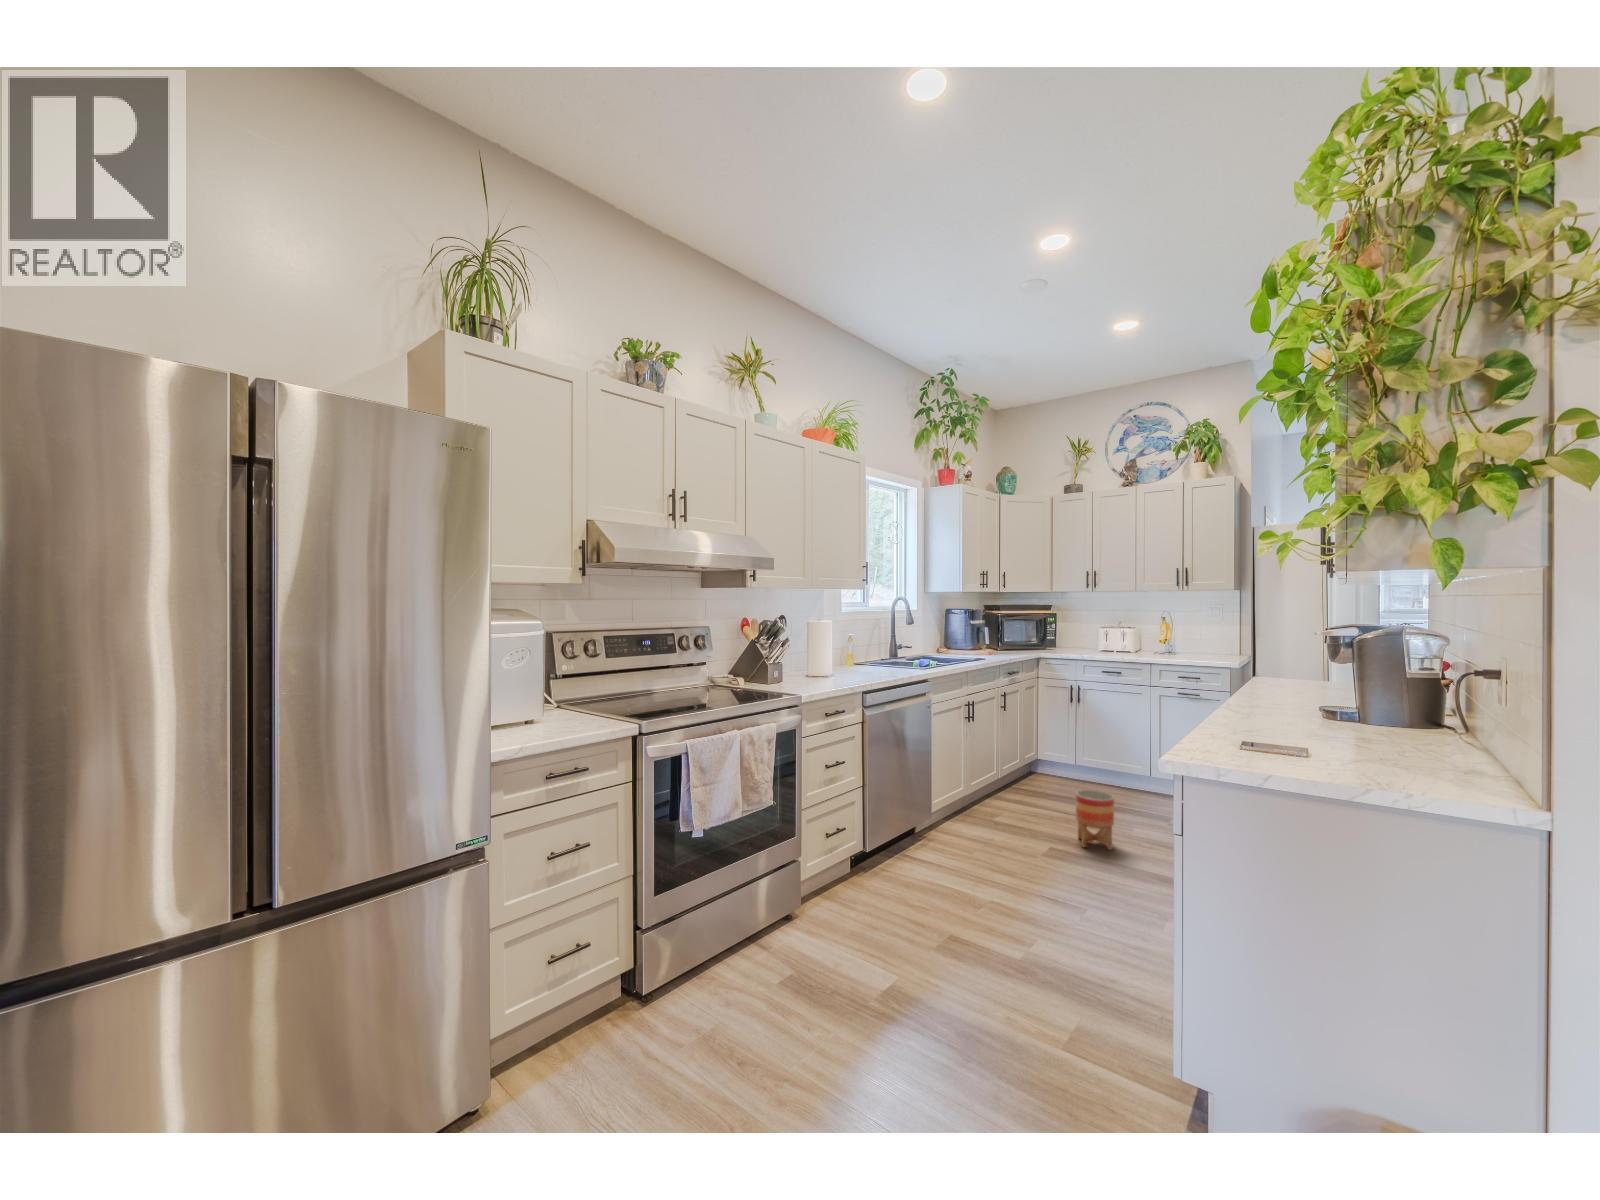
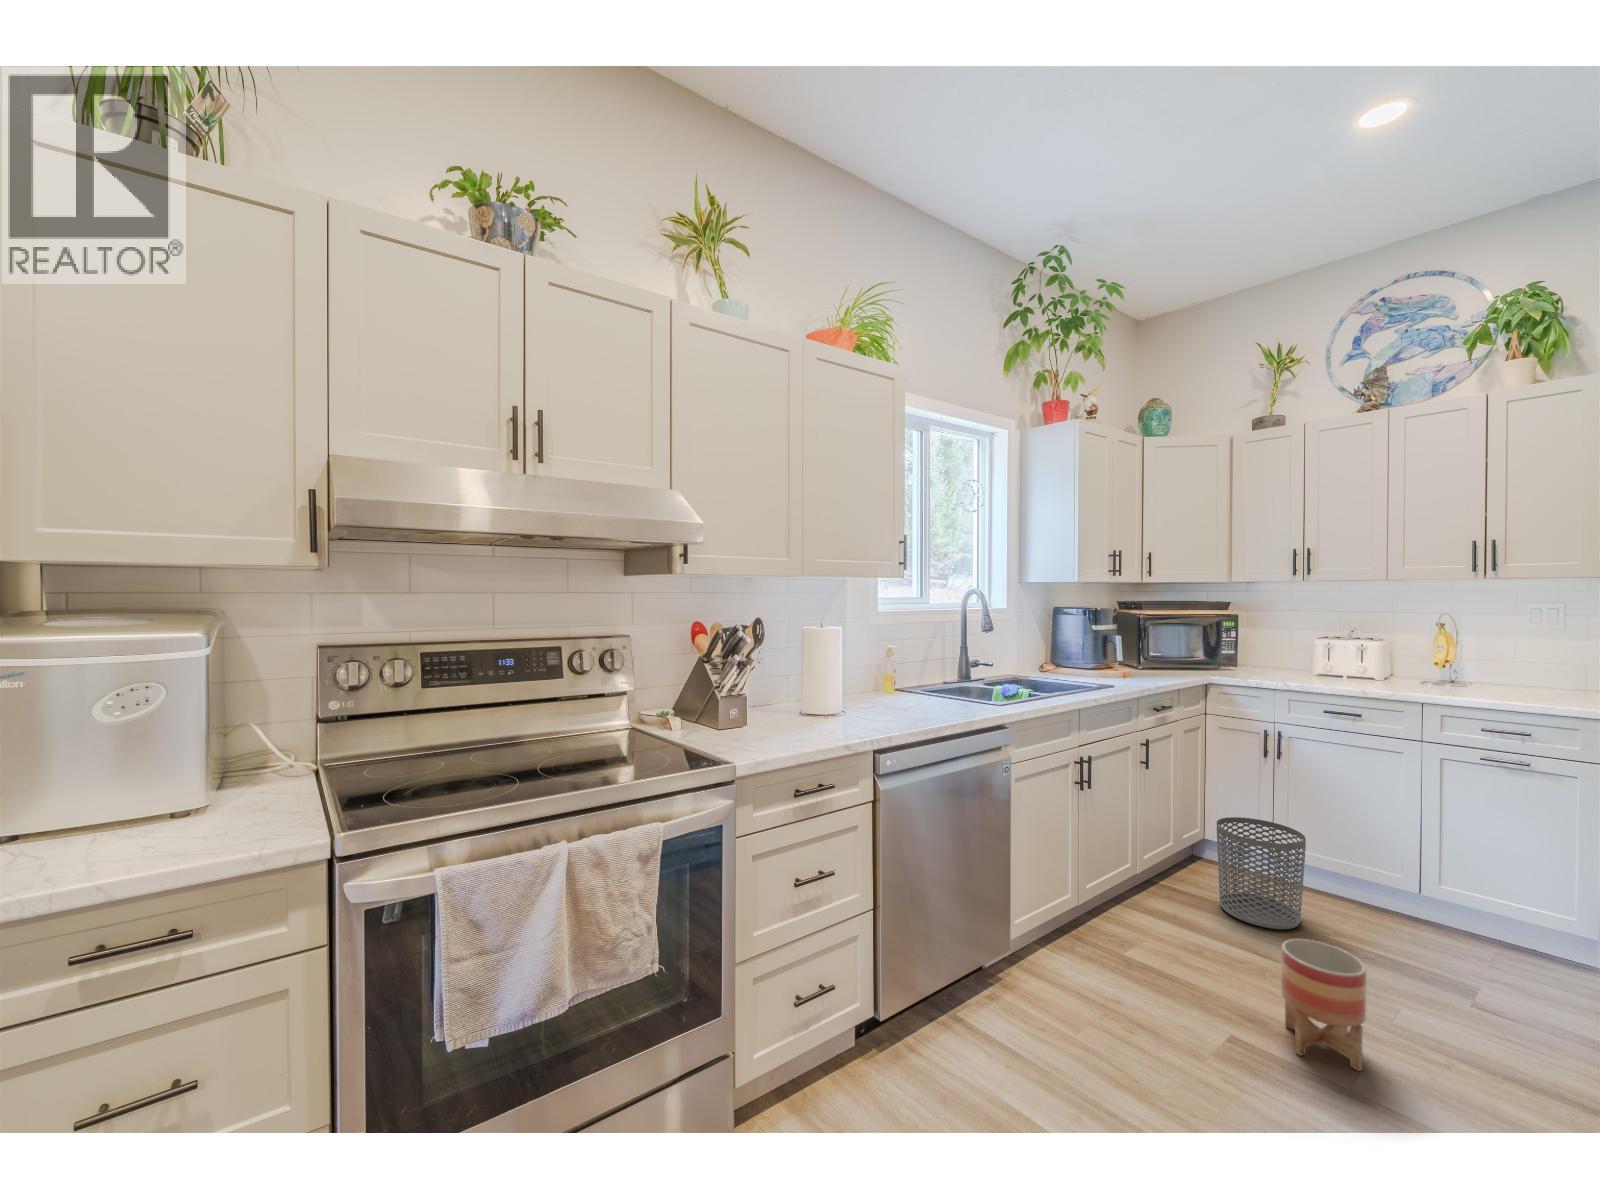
waste bin: none [1044,740,1092,802] -> present [1217,817,1306,929]

